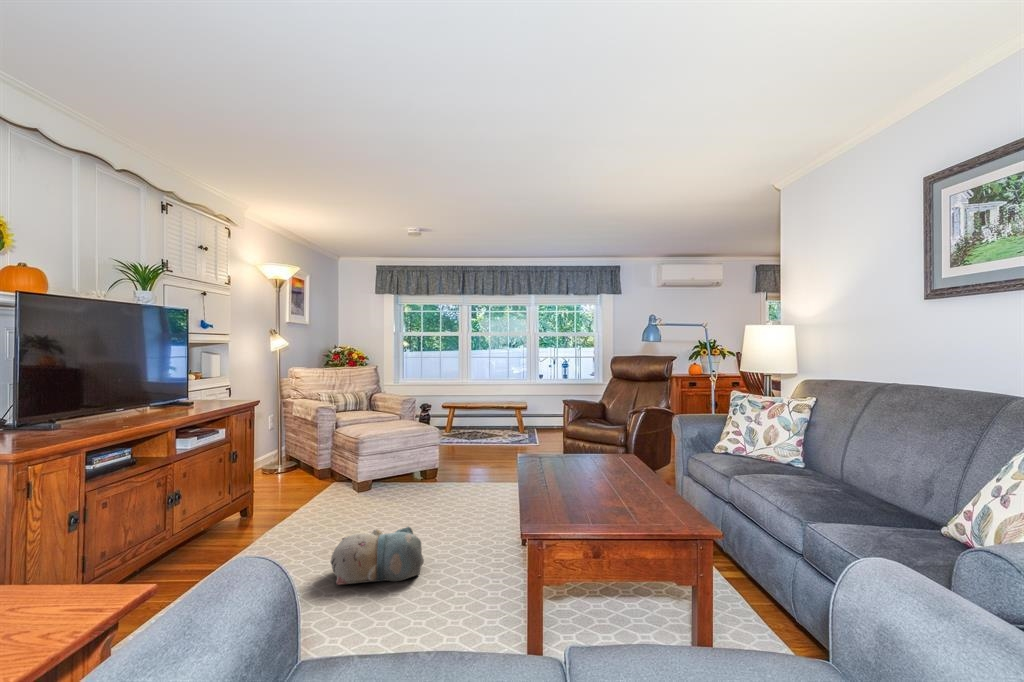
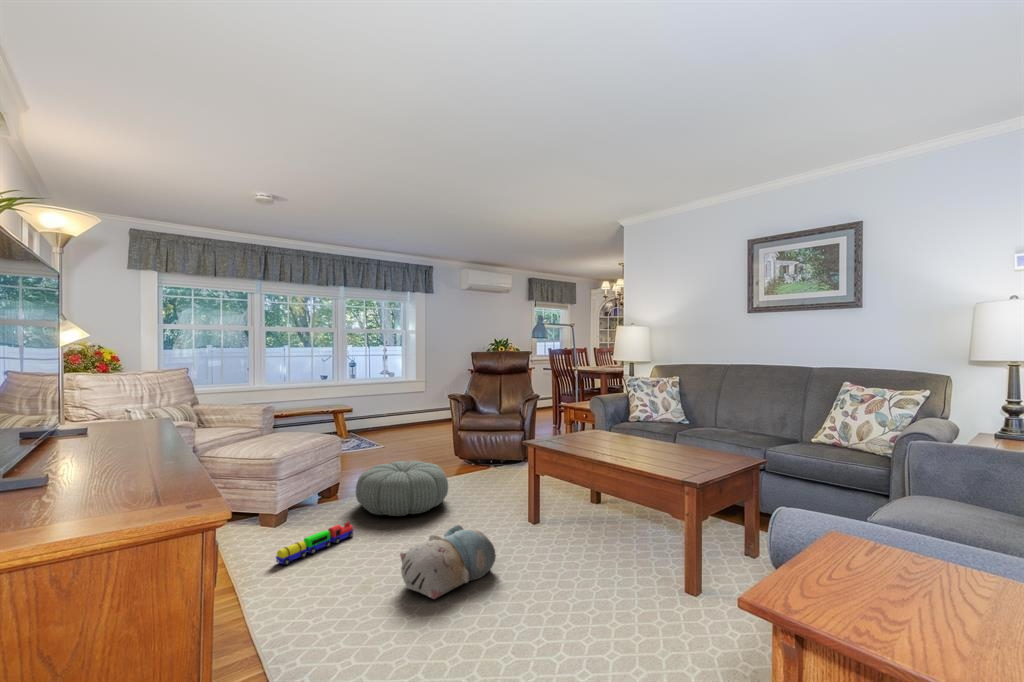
pouf: none [419,459,502,510] -> present [356,461,448,516]
toy train: none [318,503,390,526] -> present [276,522,354,565]

